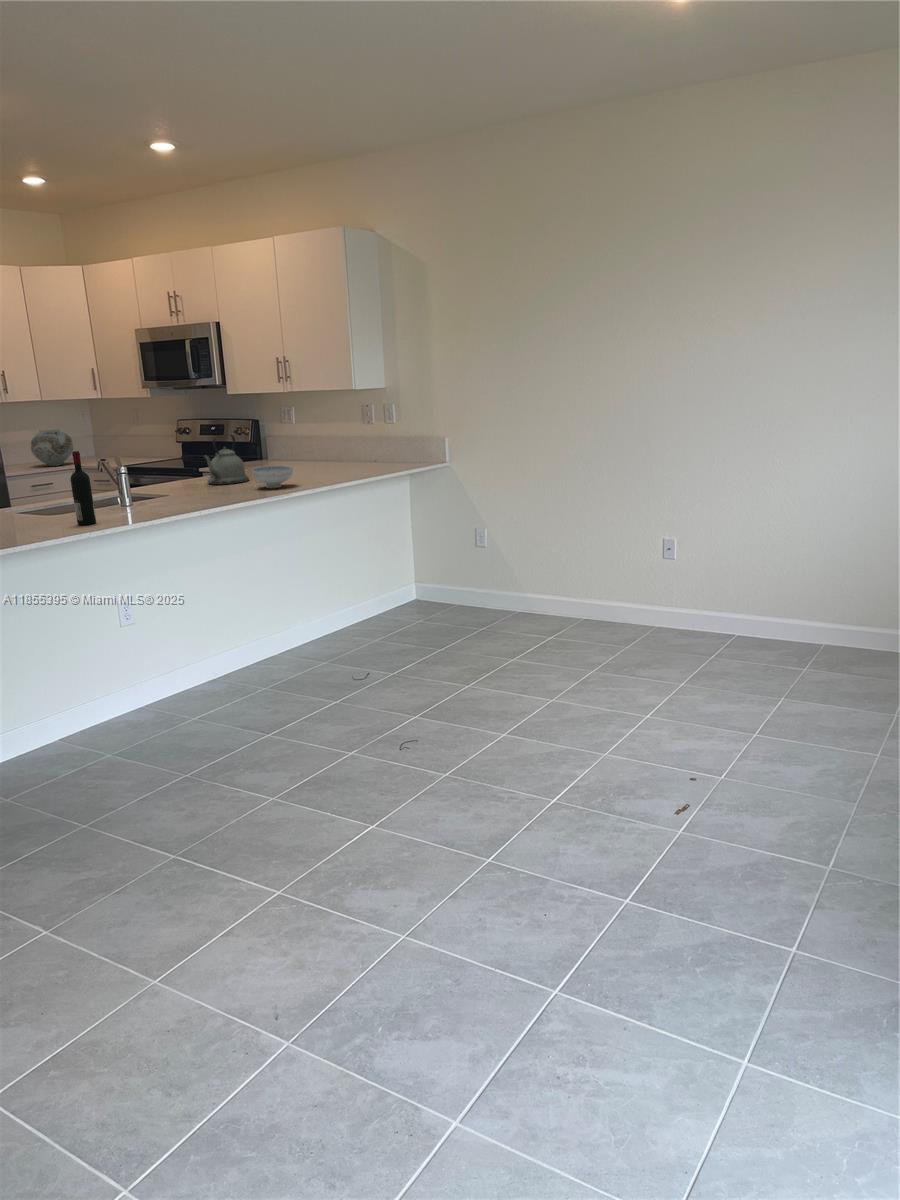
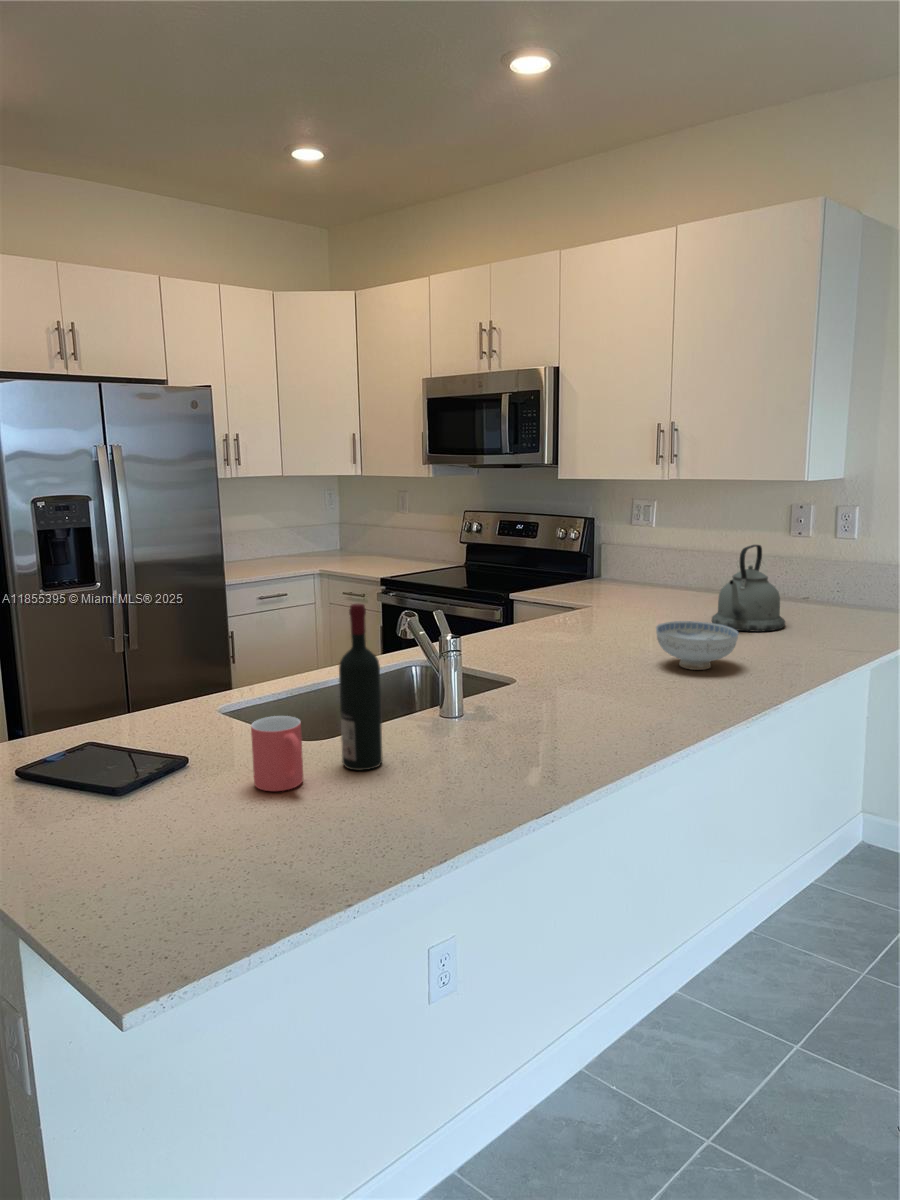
vase: present [31,429,73,466] -> none [261,514,316,565]
kettle: present [204,434,249,485] -> present [712,545,785,632]
mug: none [32,502,59,532] -> present [251,716,303,791]

